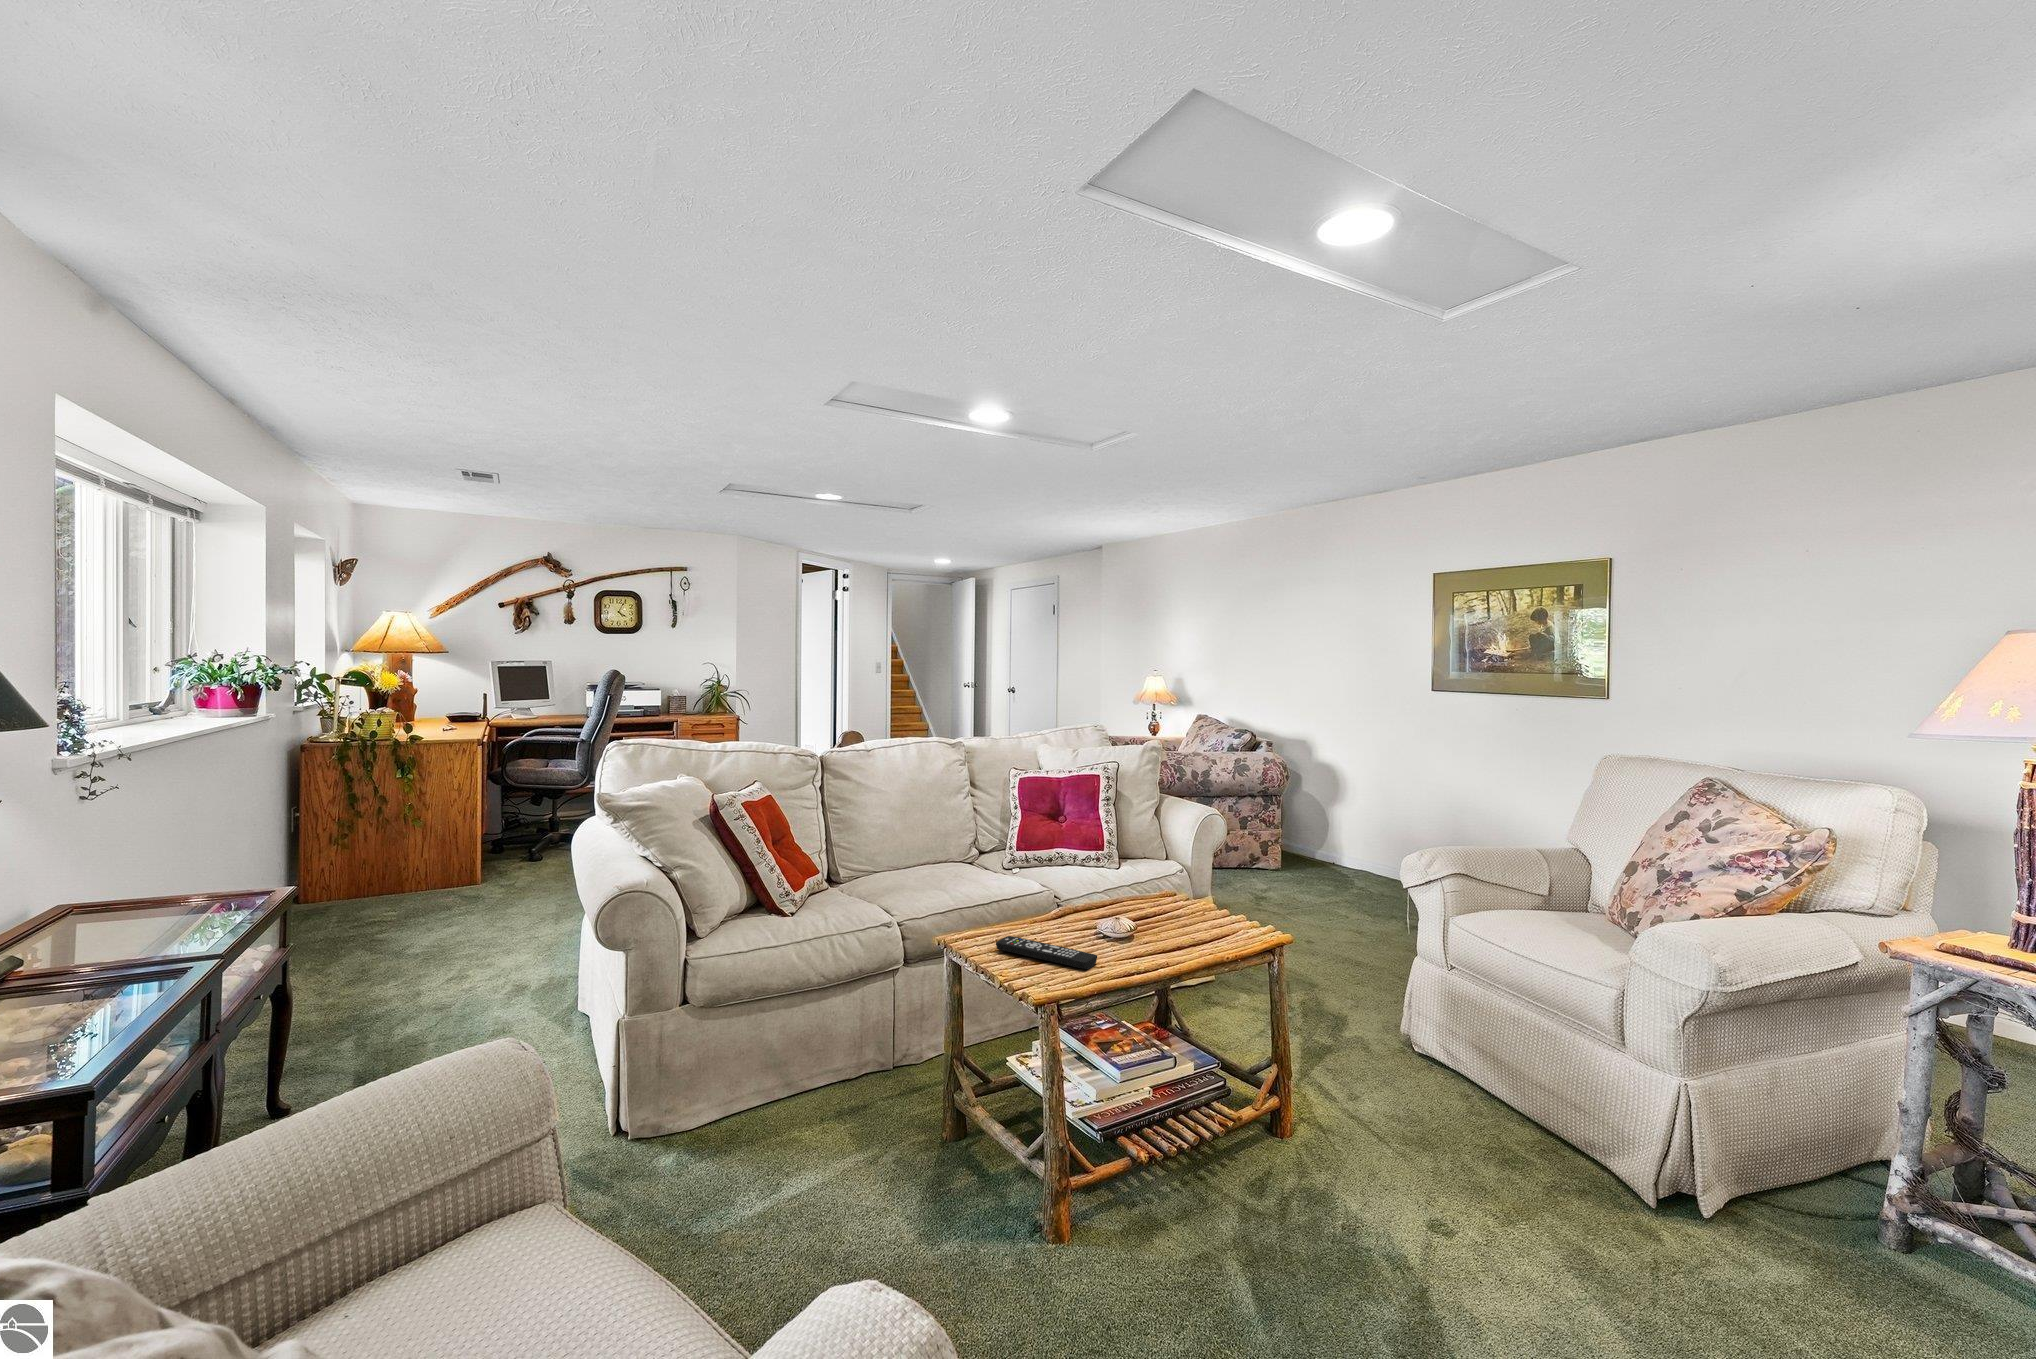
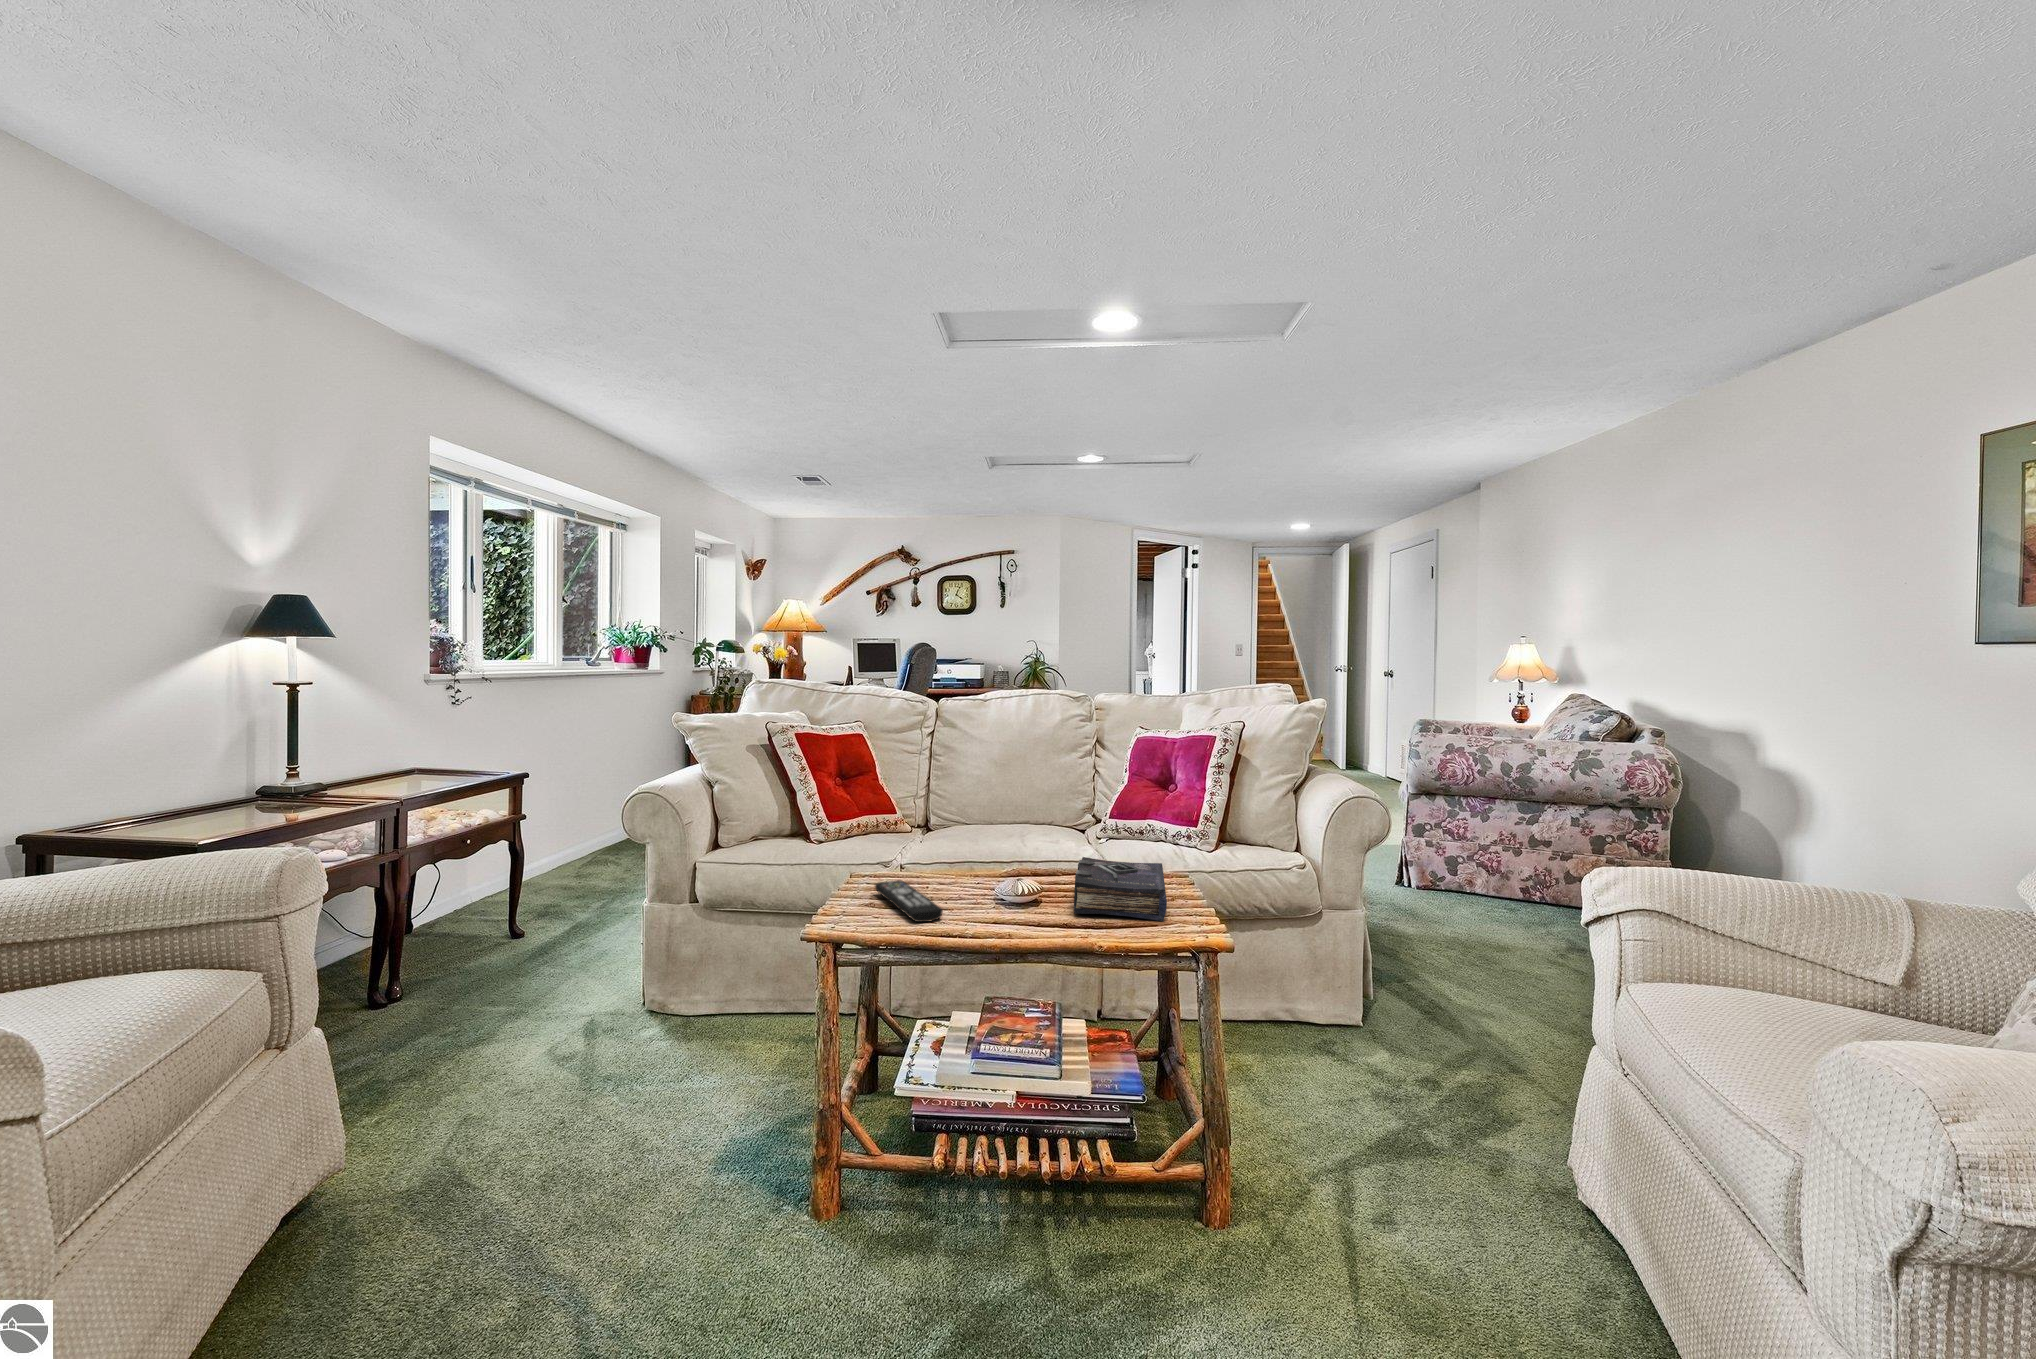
book: none [1124,889,1227,940] -> present [1074,857,1167,921]

